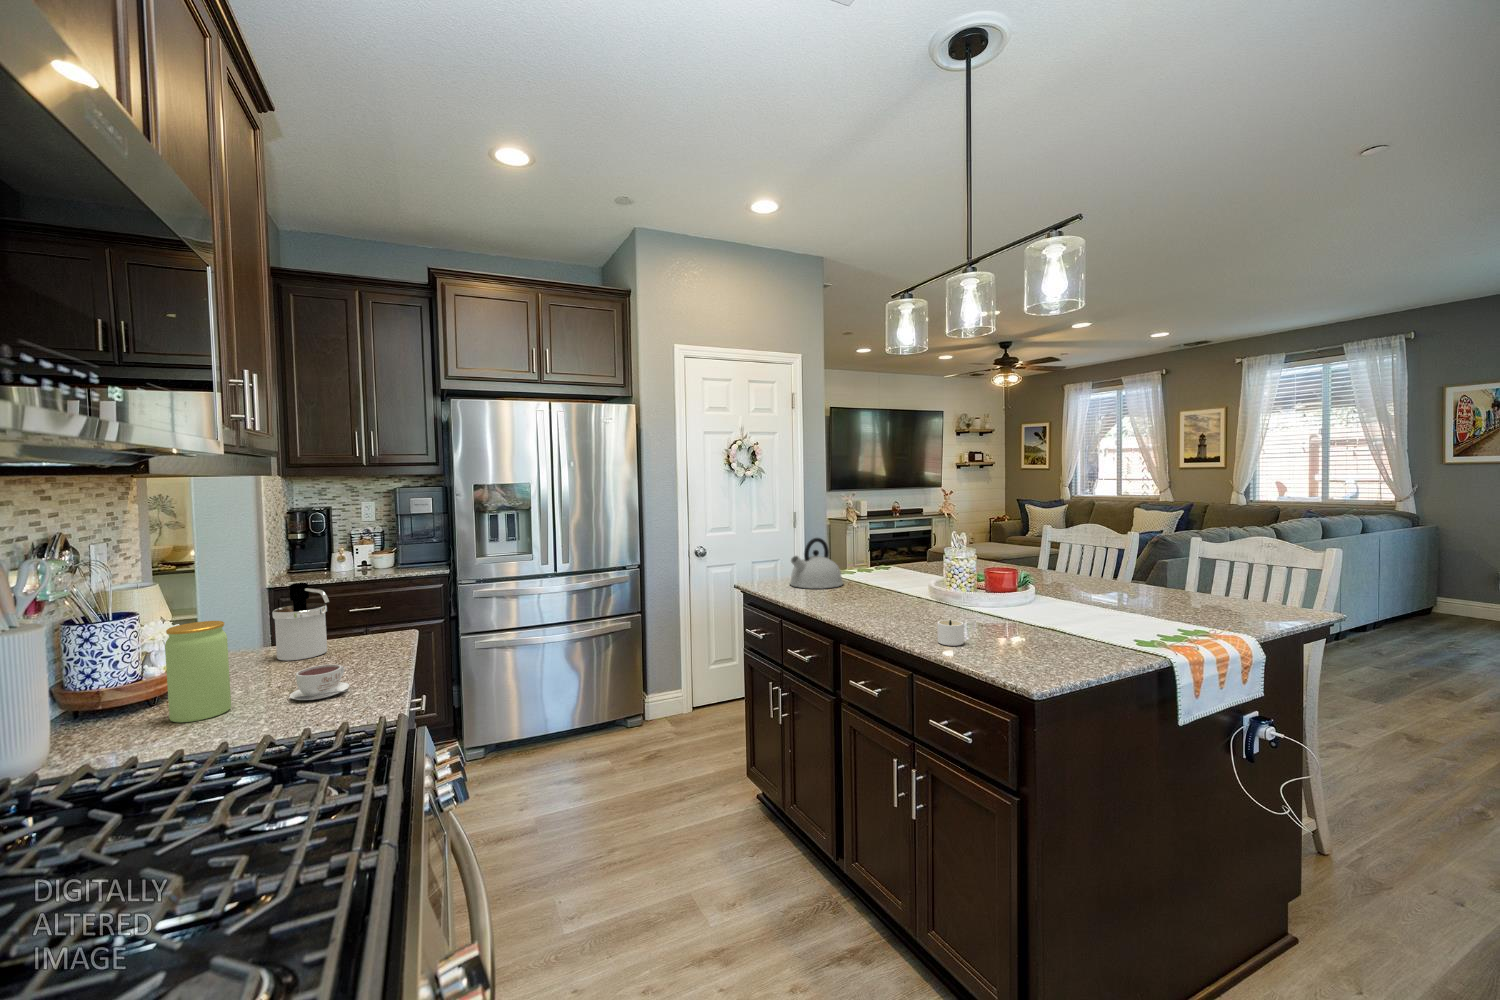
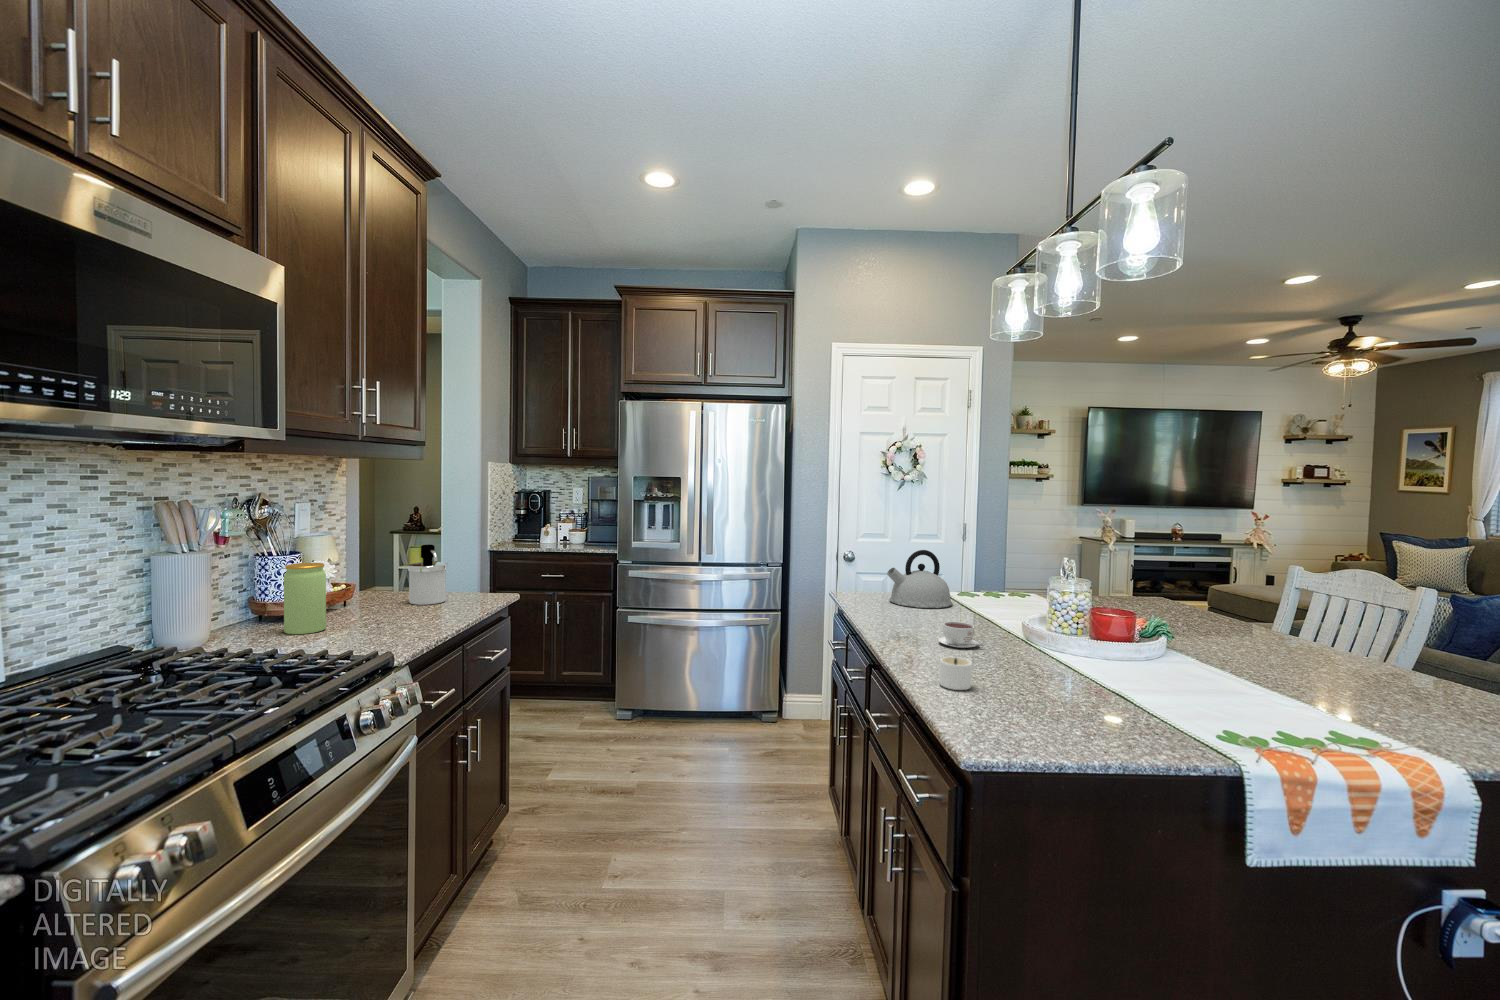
coffee cup: present [289,664,349,700] -> present [938,622,983,648]

